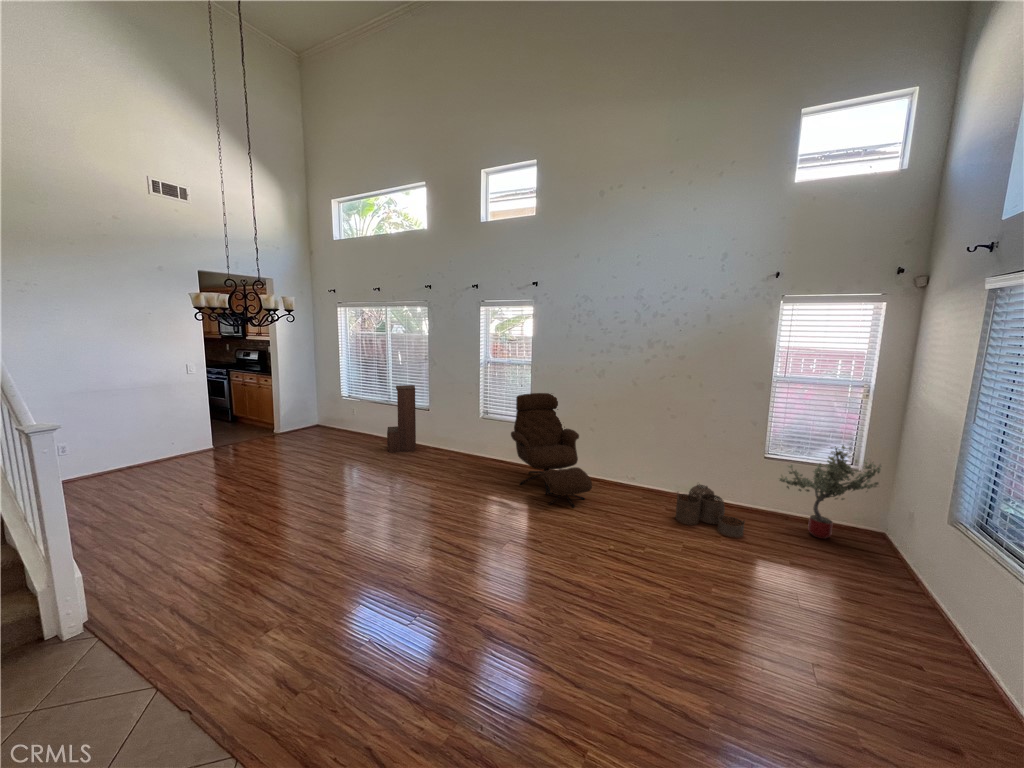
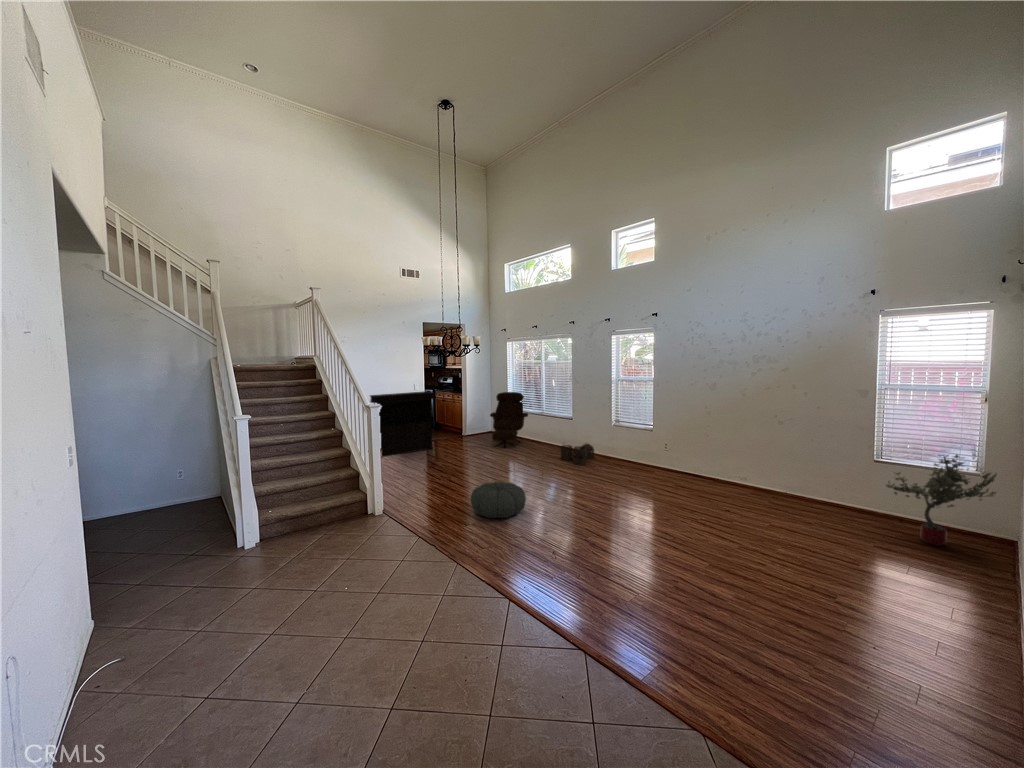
console table: none [78,376,221,490] -> present [370,391,435,457]
bookshelf: present [387,385,416,453] -> none [540,400,562,452]
lounge chair: present [511,393,592,508] -> present [490,392,528,448]
woven basket: present [676,484,745,538] -> present [561,444,594,466]
pouf: none [272,531,374,608] -> present [470,482,526,518]

